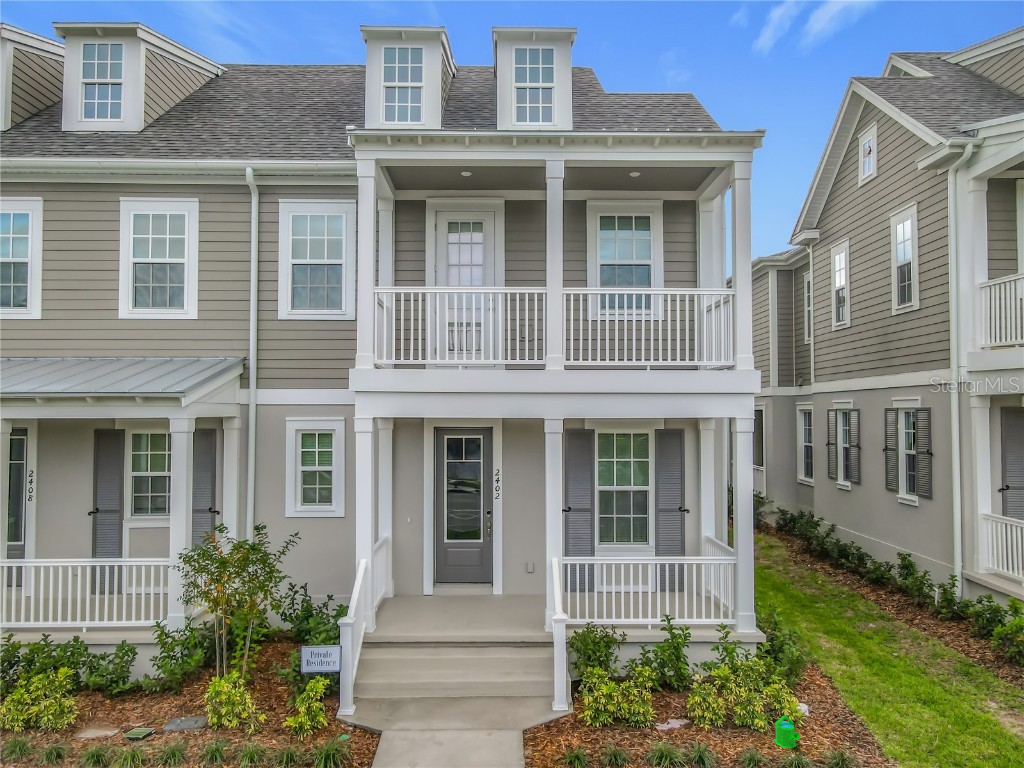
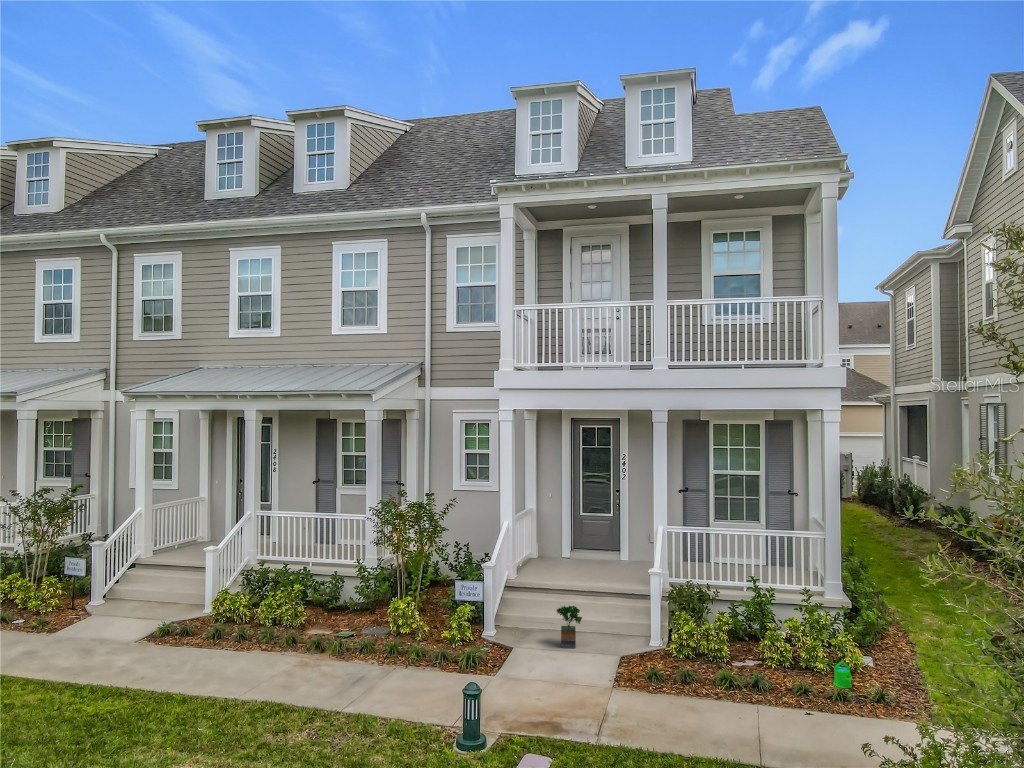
potted tree: none [438,670,473,729] -> present [557,606,582,648]

